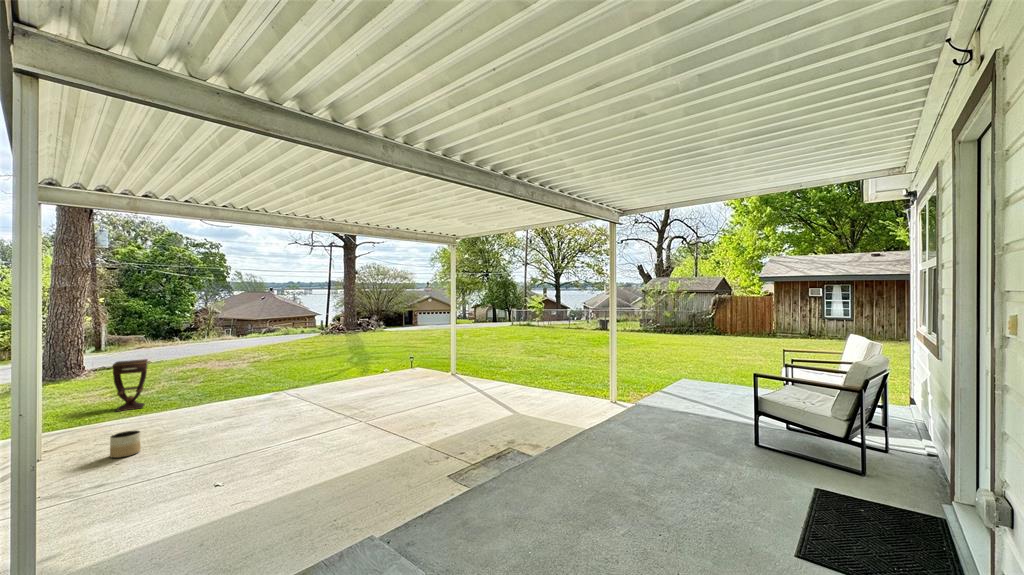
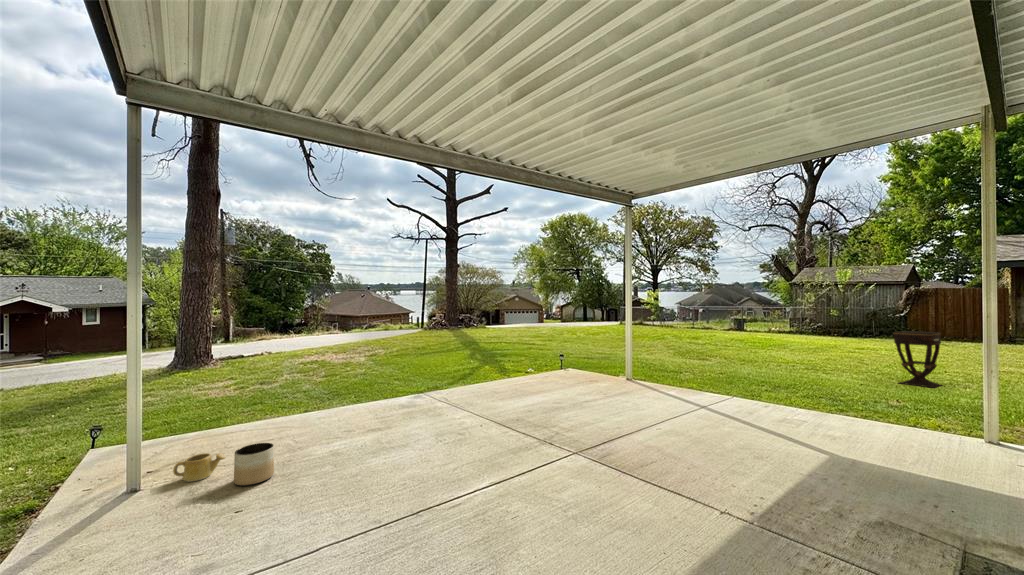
side table: present [113,359,148,412] -> present [894,331,942,388]
watering can: none [63,439,104,458] -> present [173,453,226,482]

